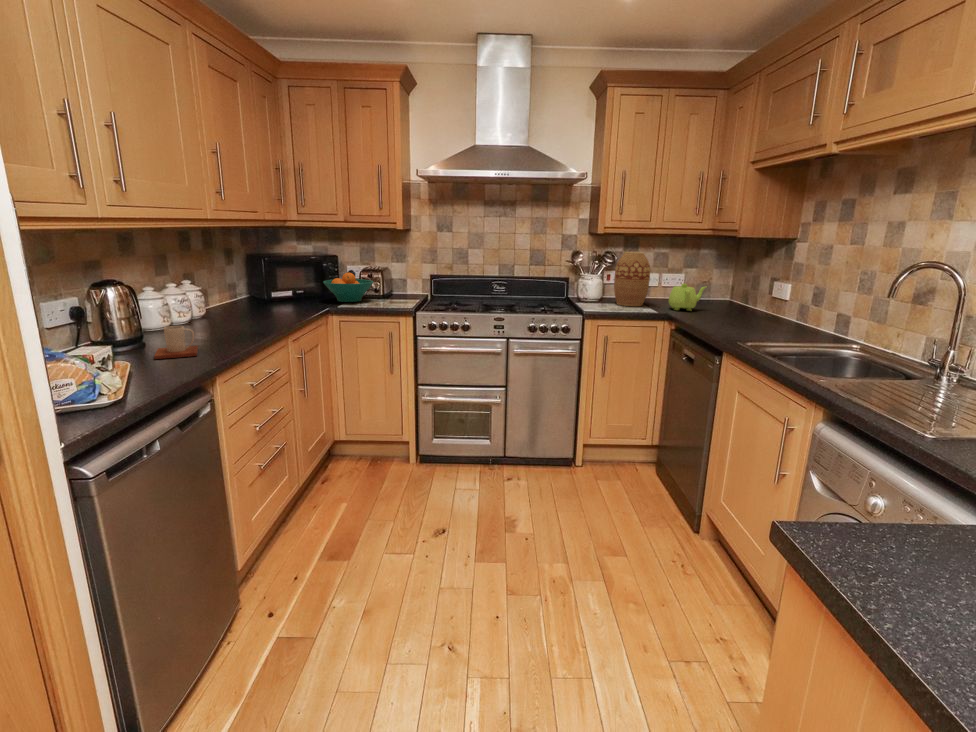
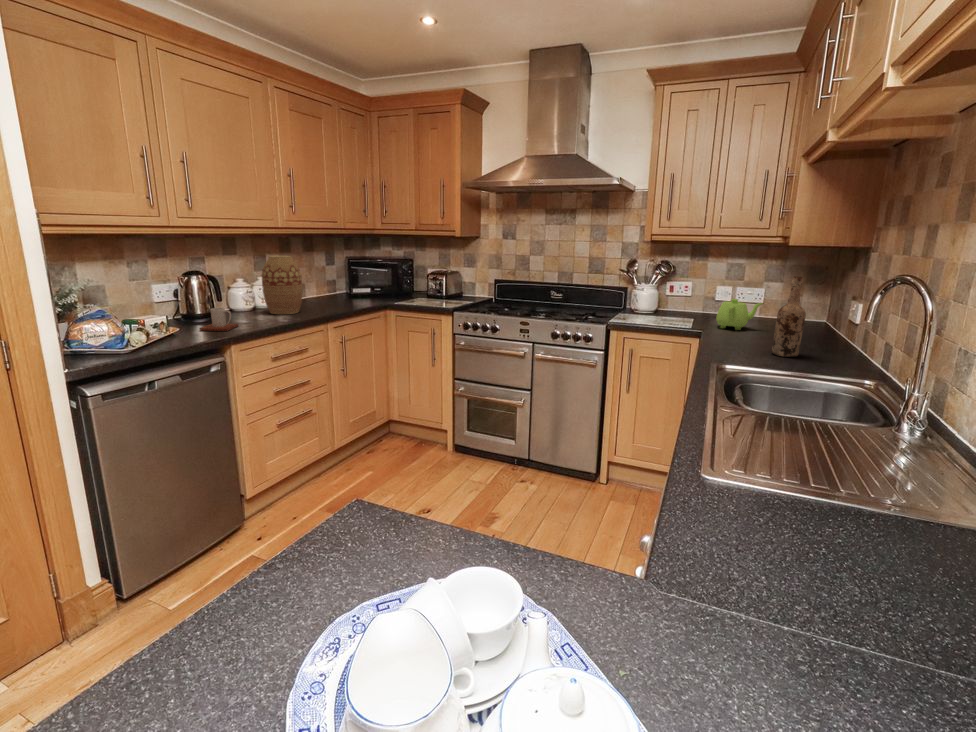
vase: present [614,252,650,306] -> present [262,256,302,314]
wine bottle: none [753,262,782,330] -> present [772,276,806,357]
fruit bowl: present [323,272,373,302] -> none [393,274,436,300]

